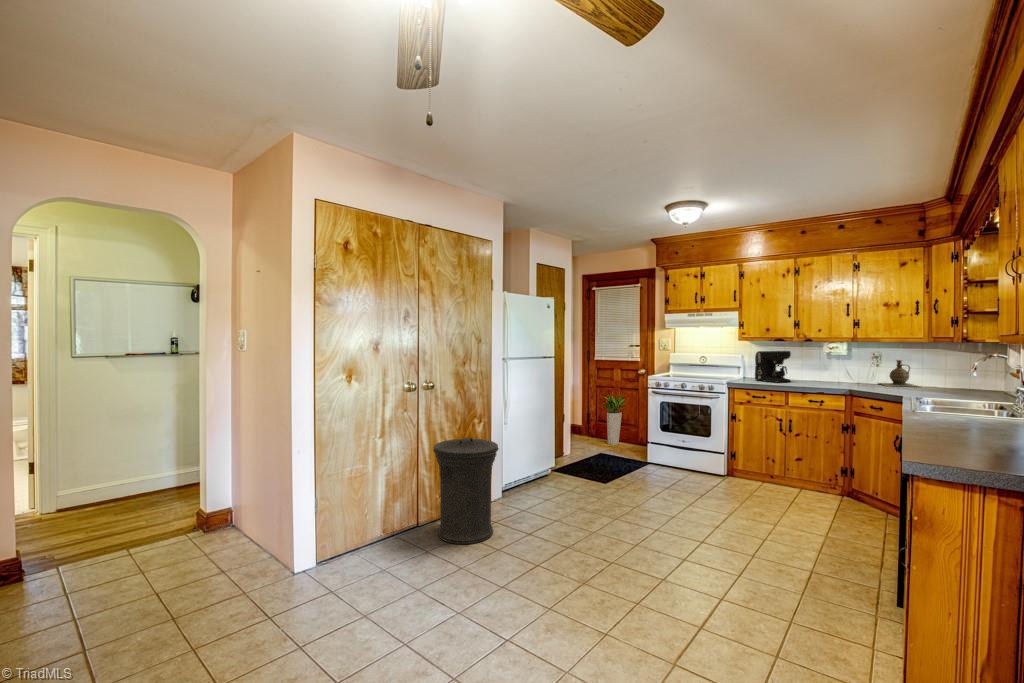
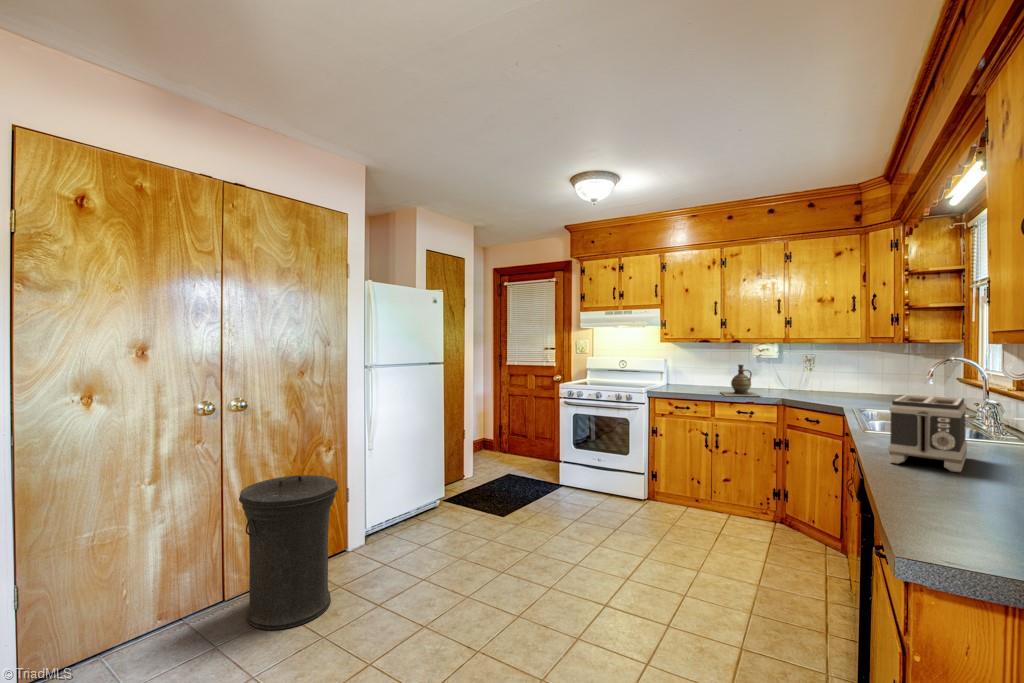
coffee maker: present [755,351,791,382] -> none [680,354,719,390]
ceramic jug: present [879,360,916,386] -> present [720,365,760,396]
toaster: none [935,381,1001,436] -> present [888,395,967,472]
planter: present [604,395,625,445] -> none [514,404,542,464]

